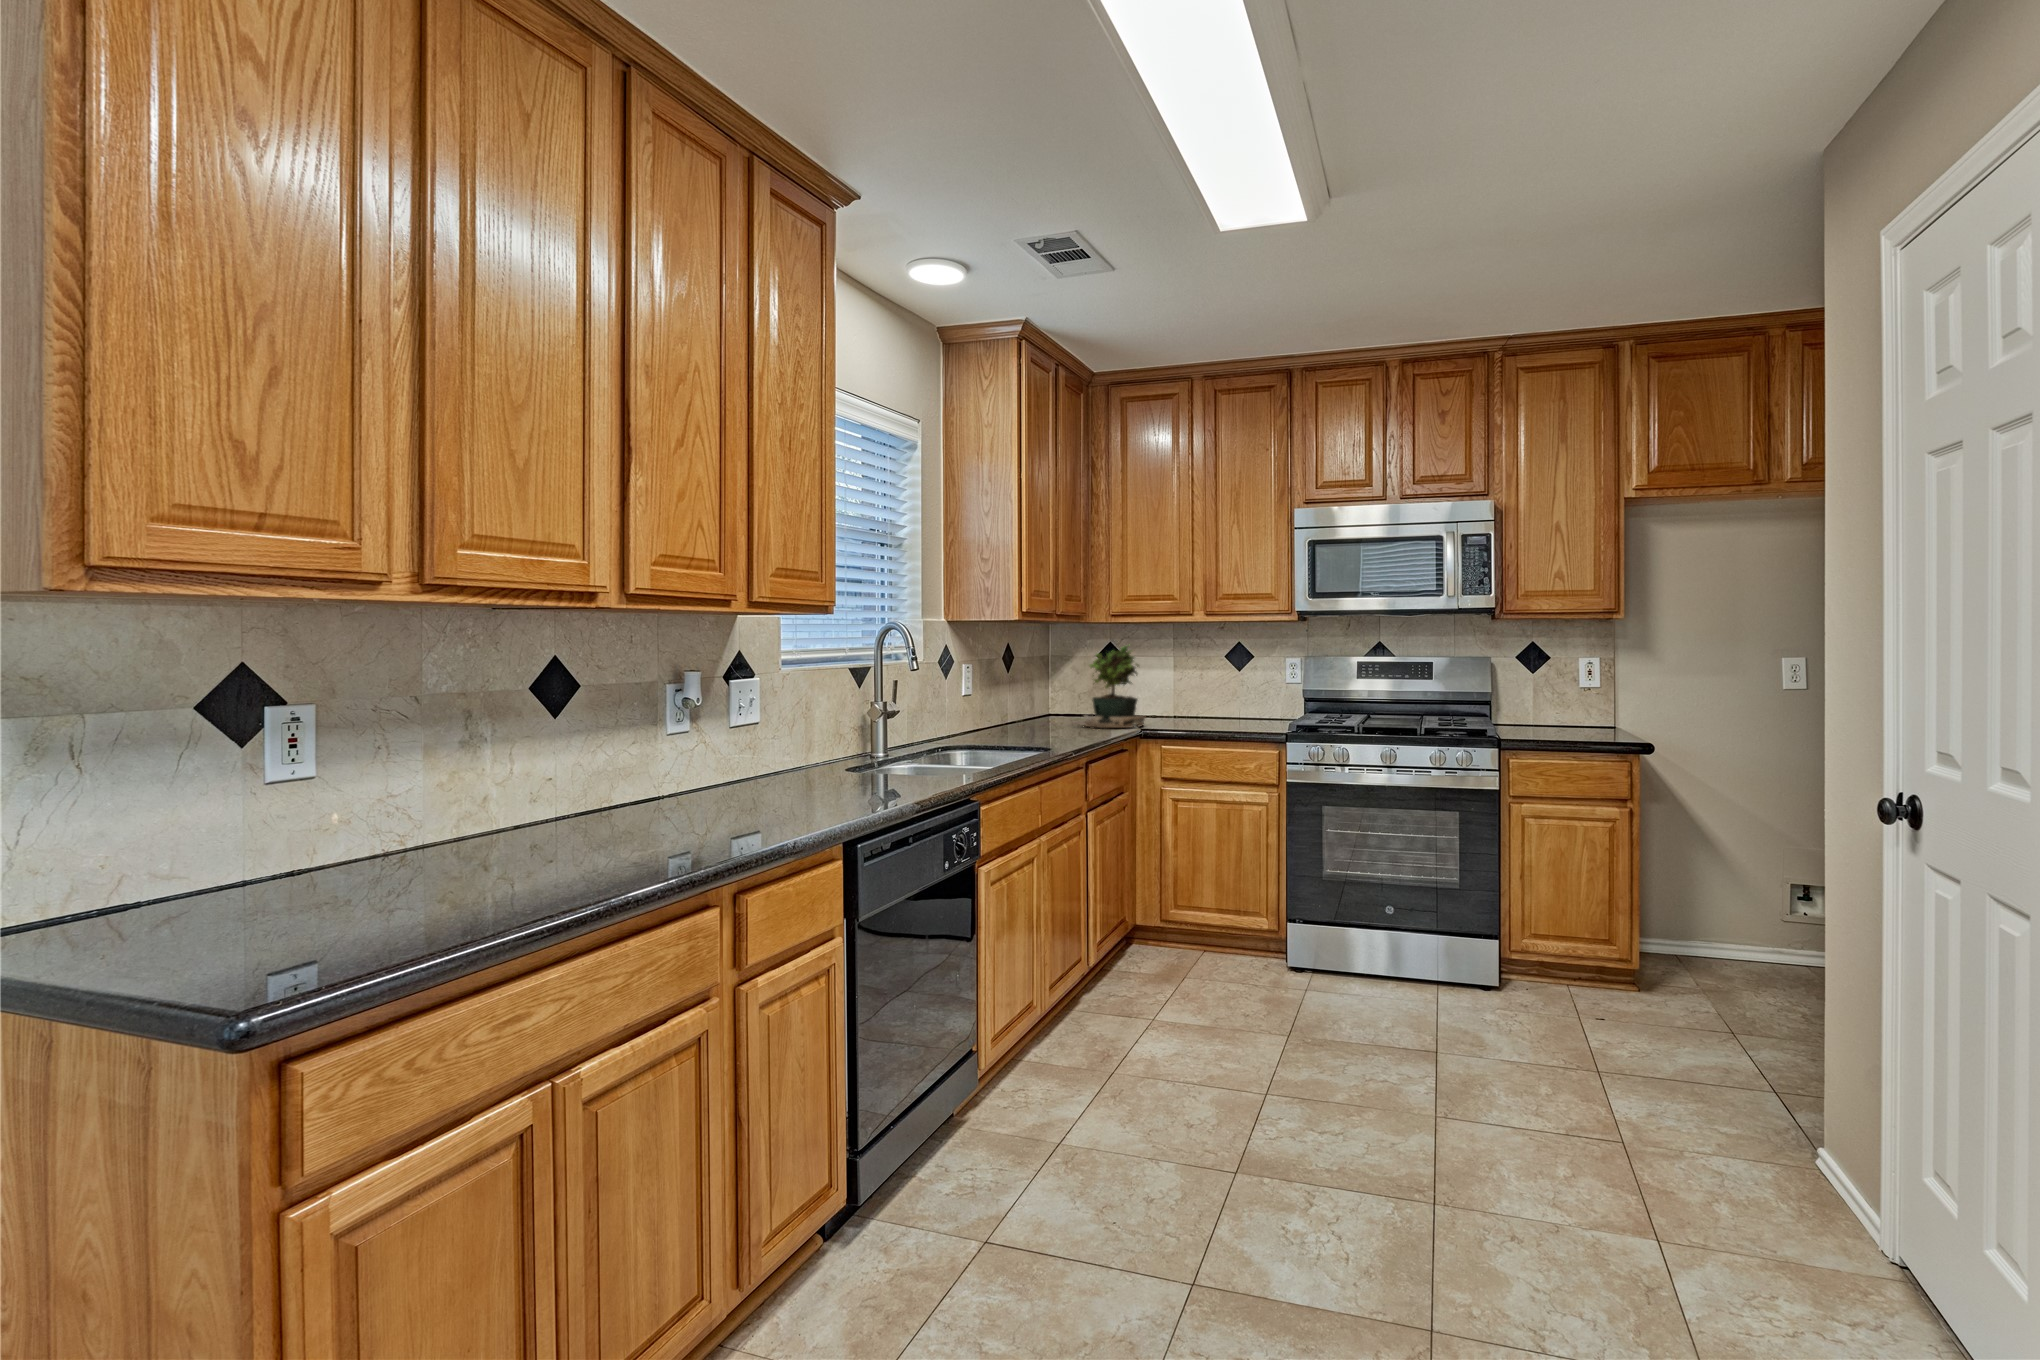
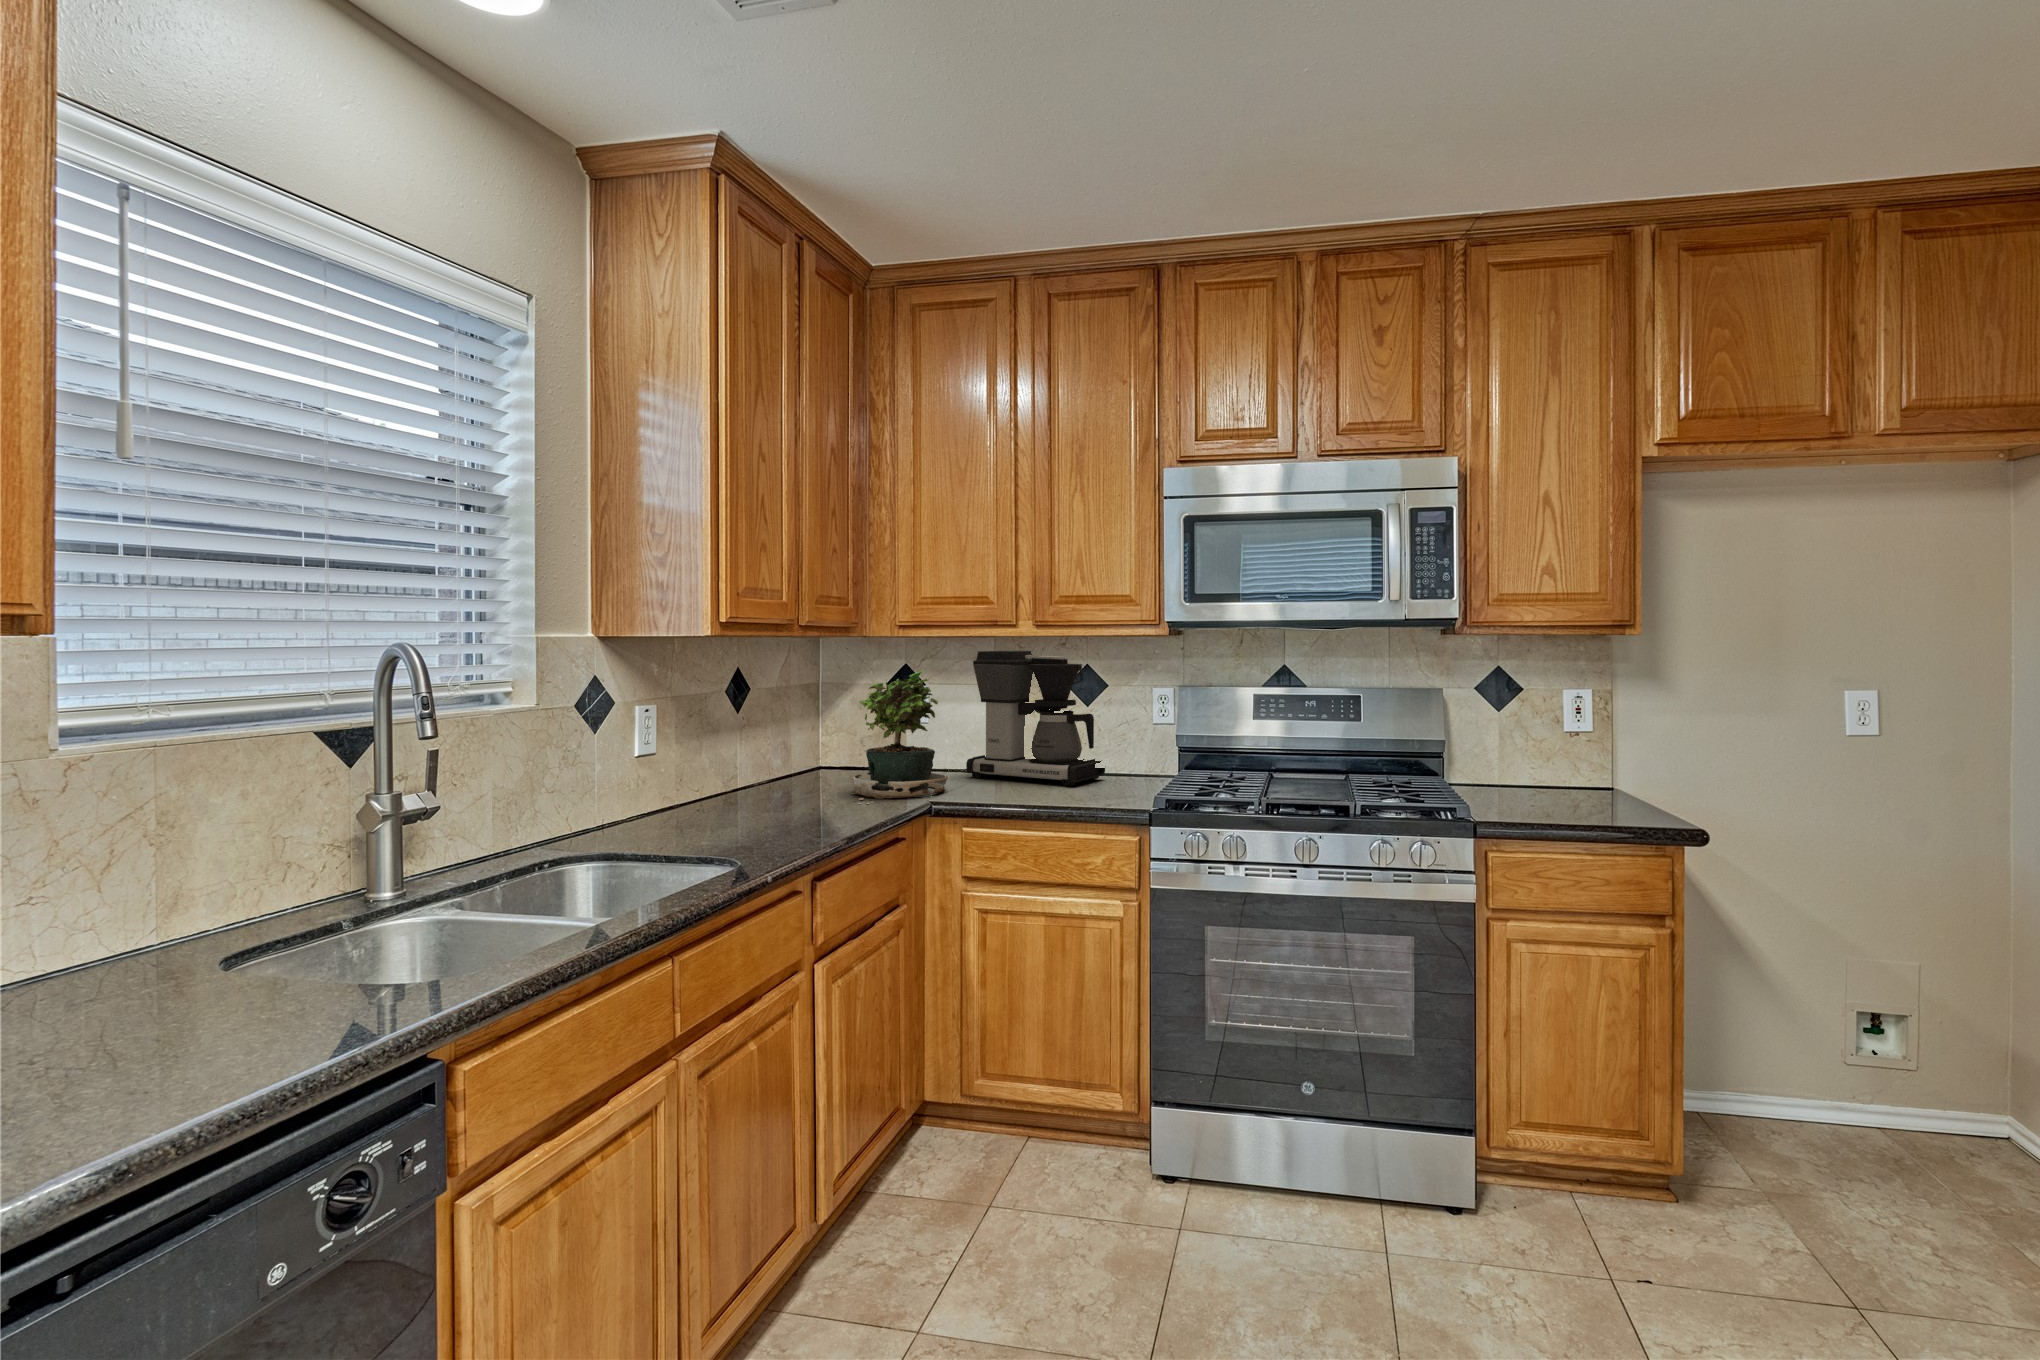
coffee maker: none [1154,633,1252,725] -> present [966,651,1105,786]

